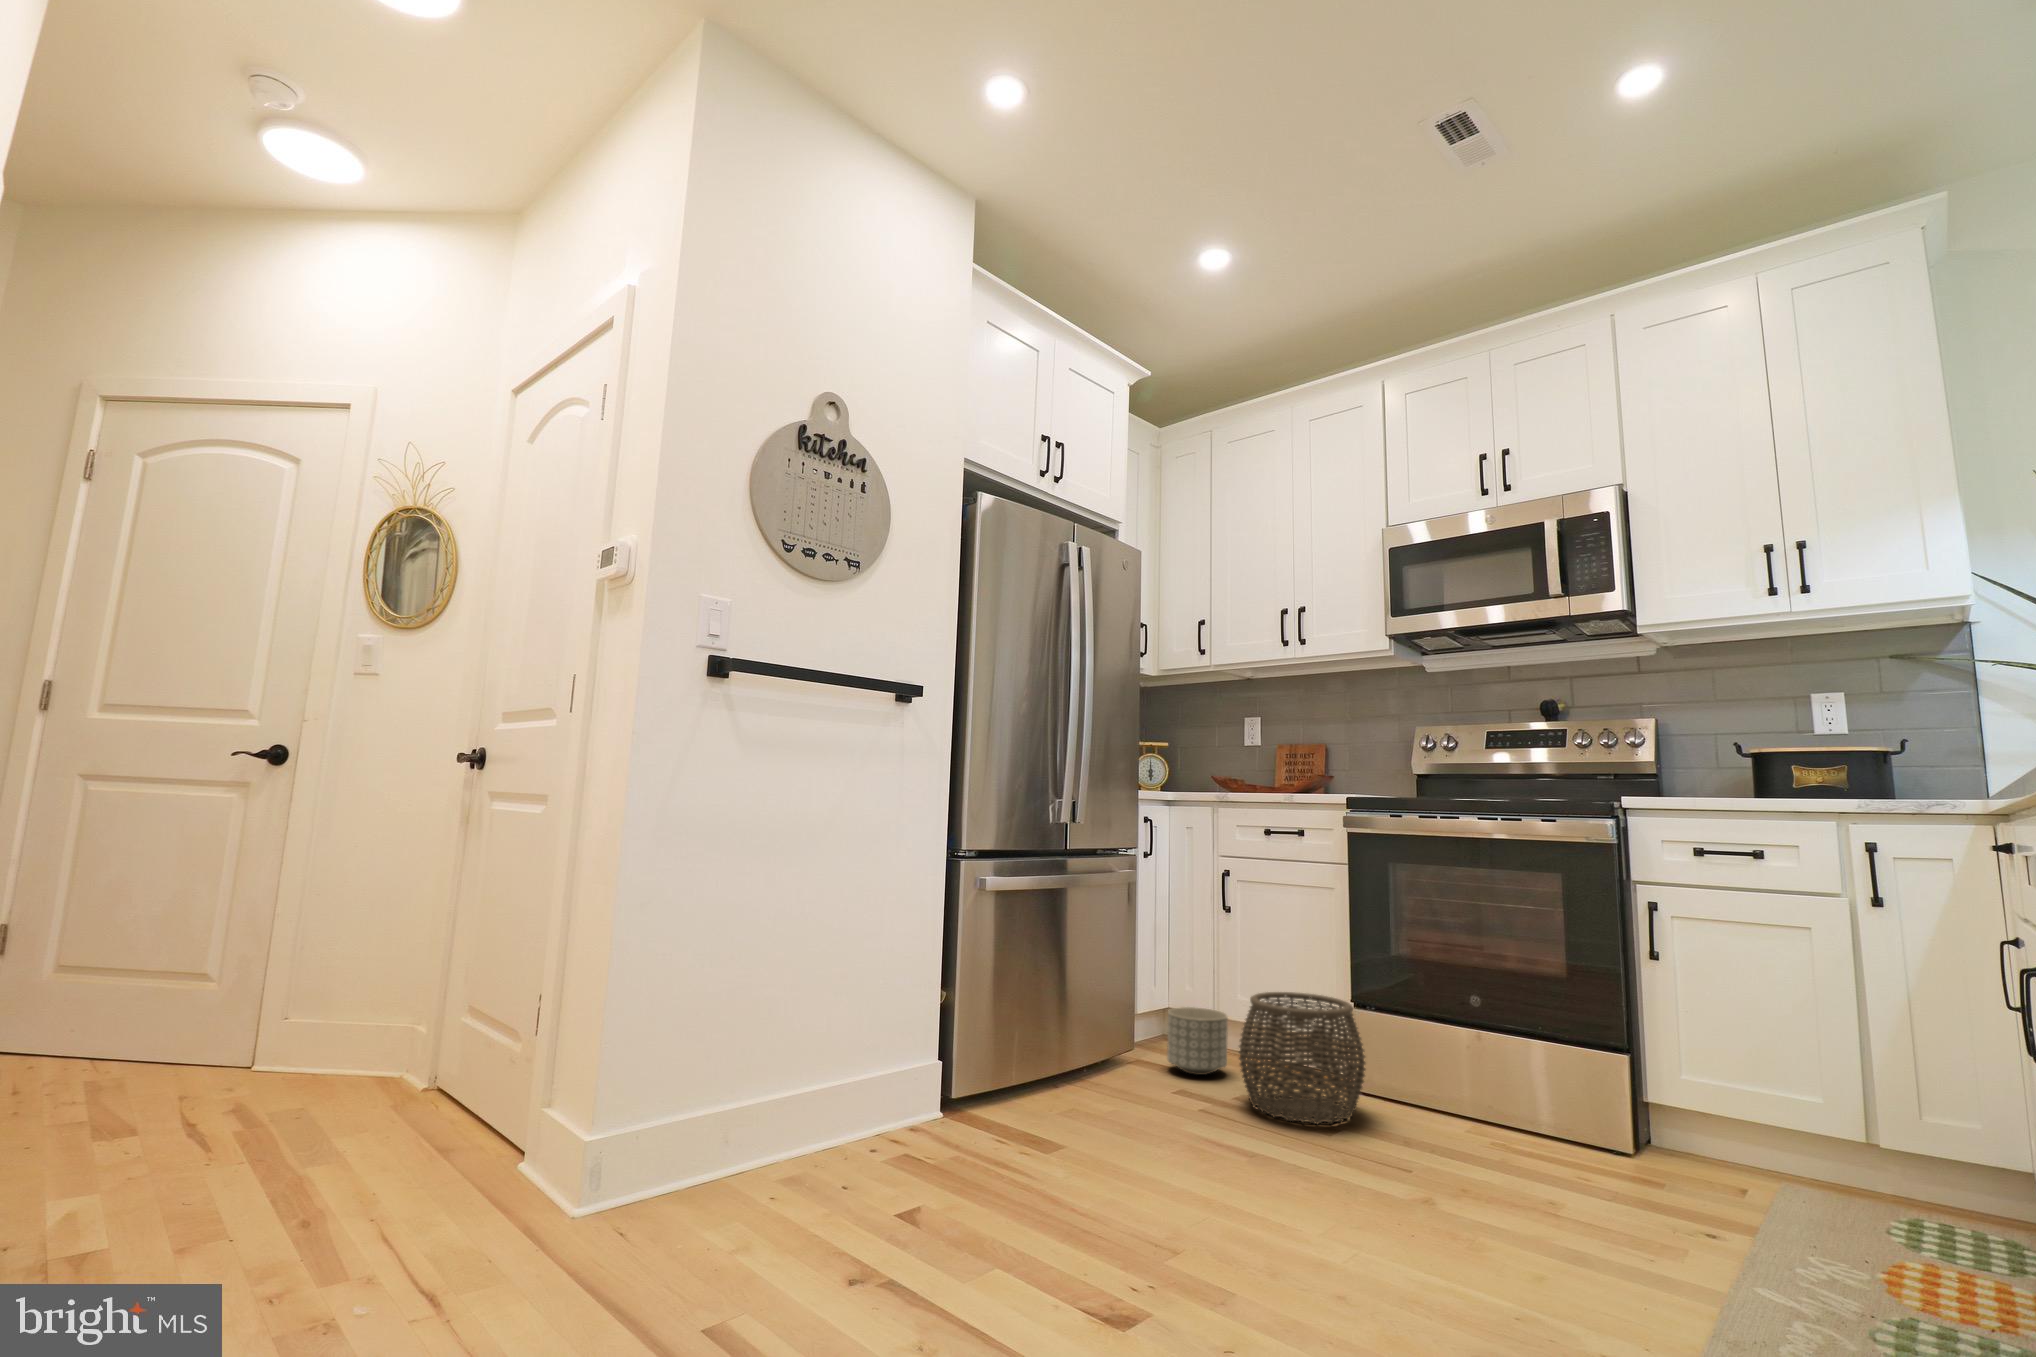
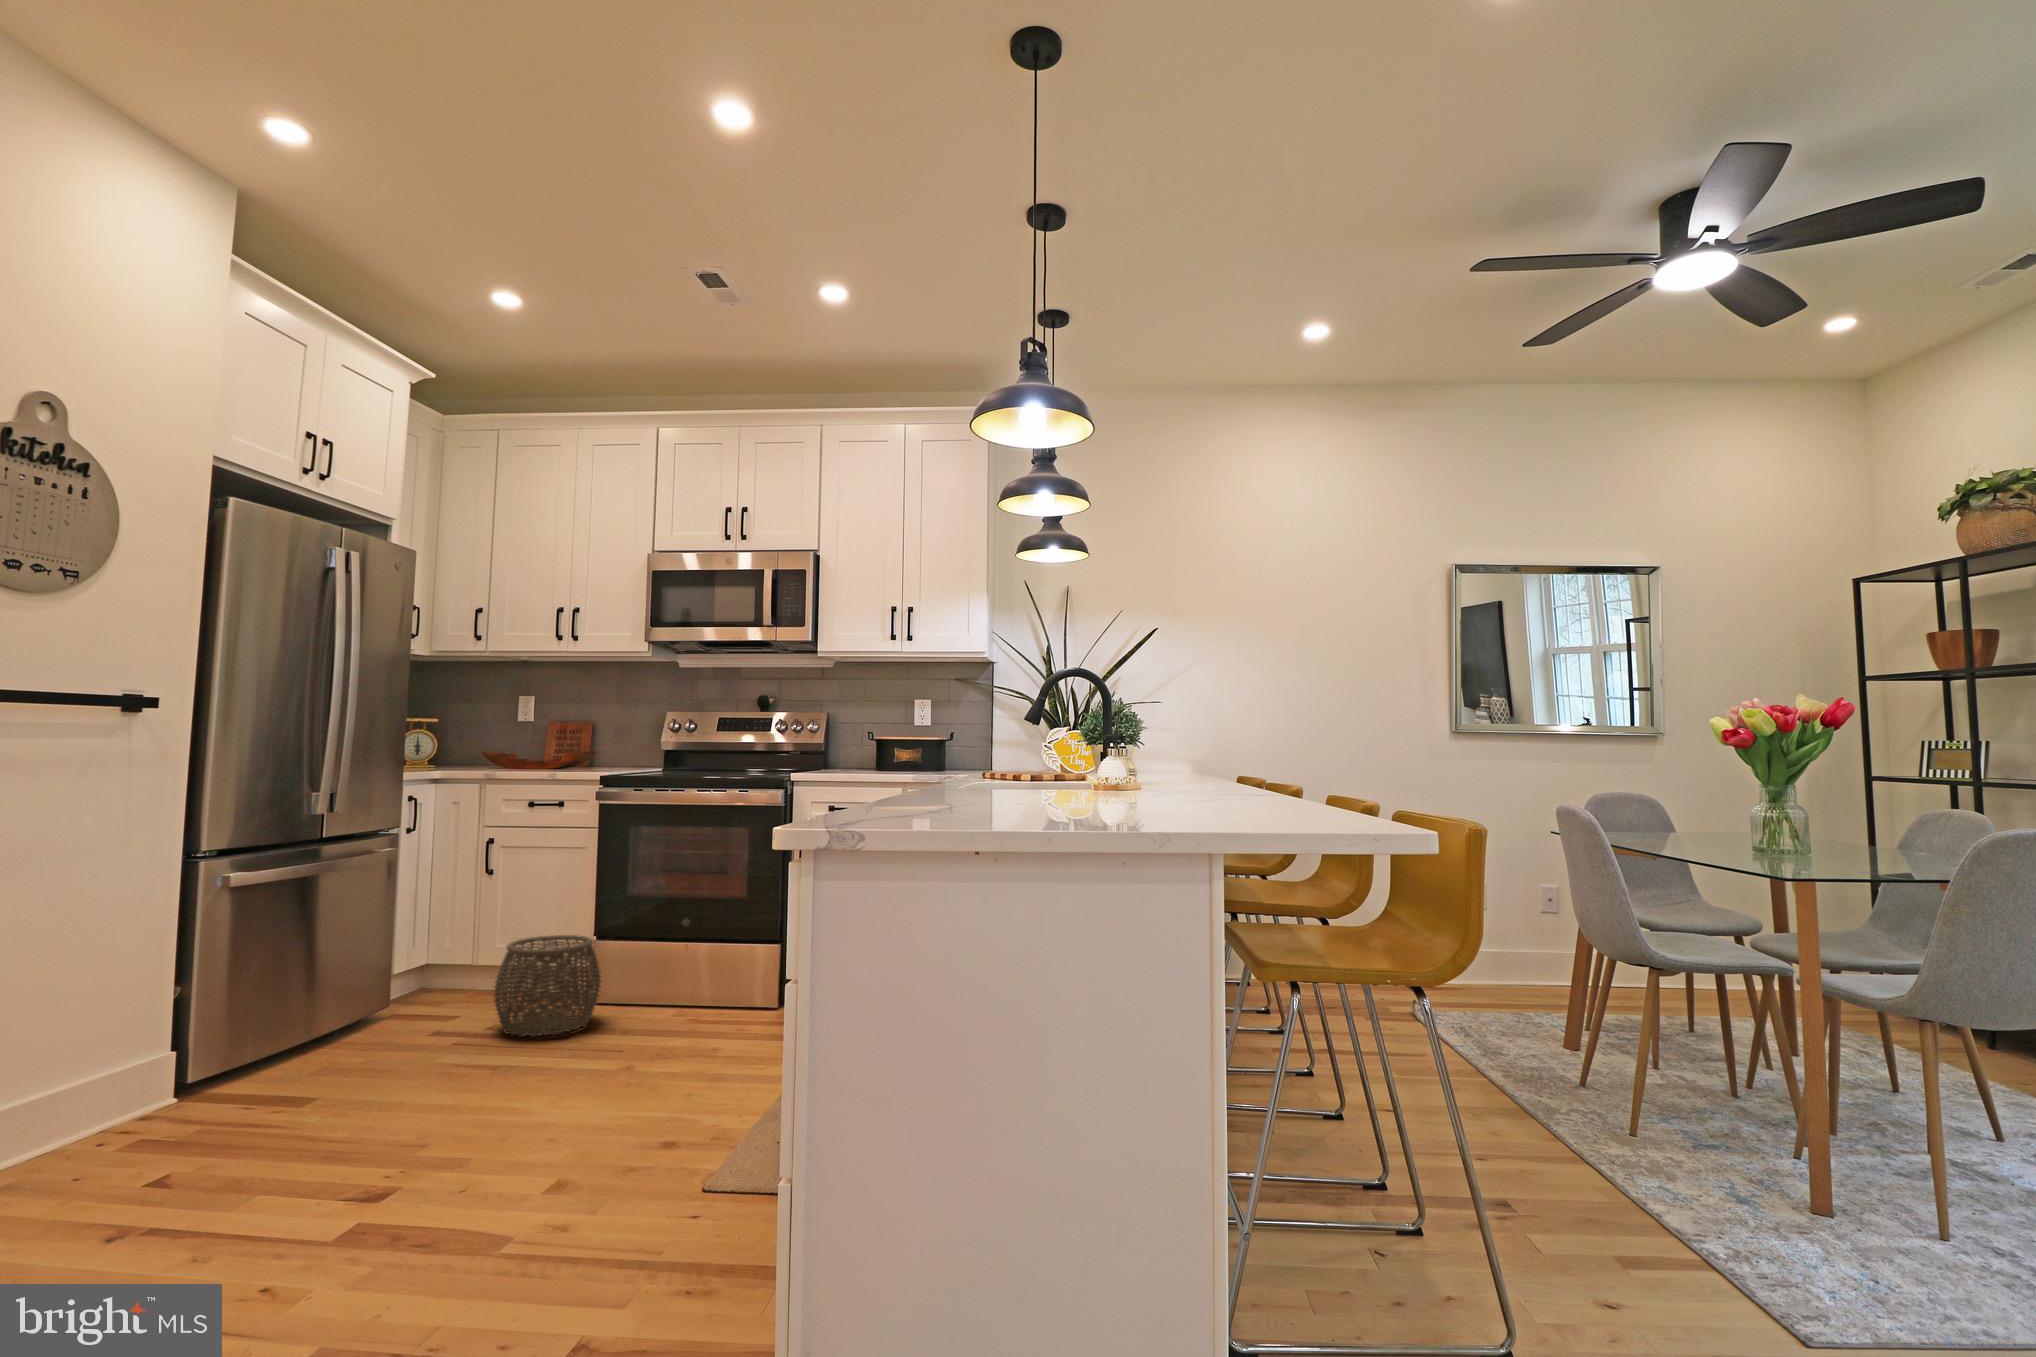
planter: present [1167,1007,1228,1075] -> none [425,960,486,1017]

